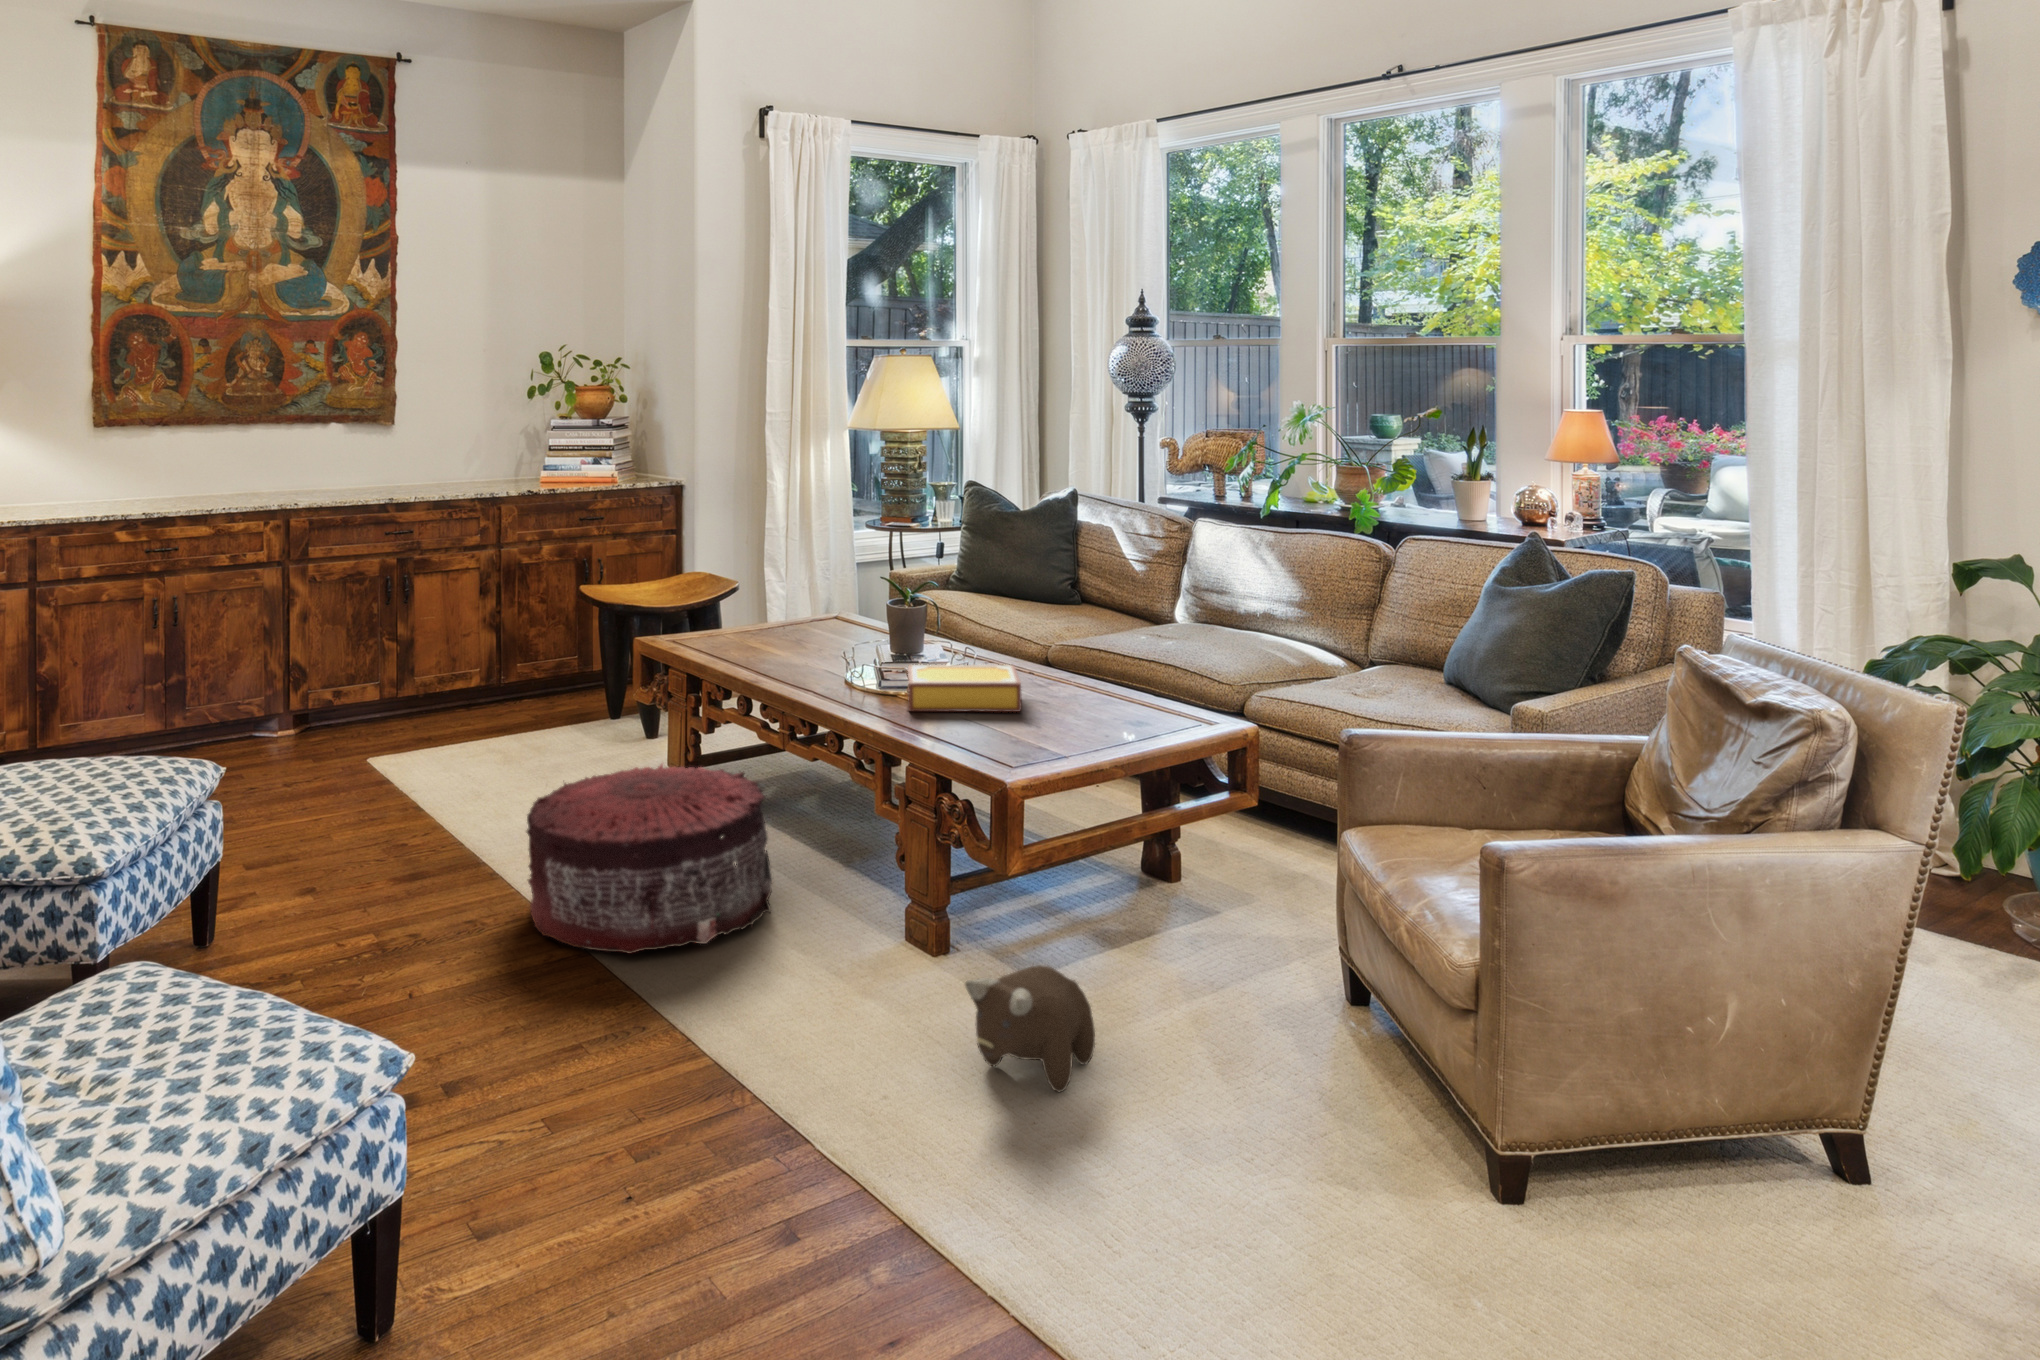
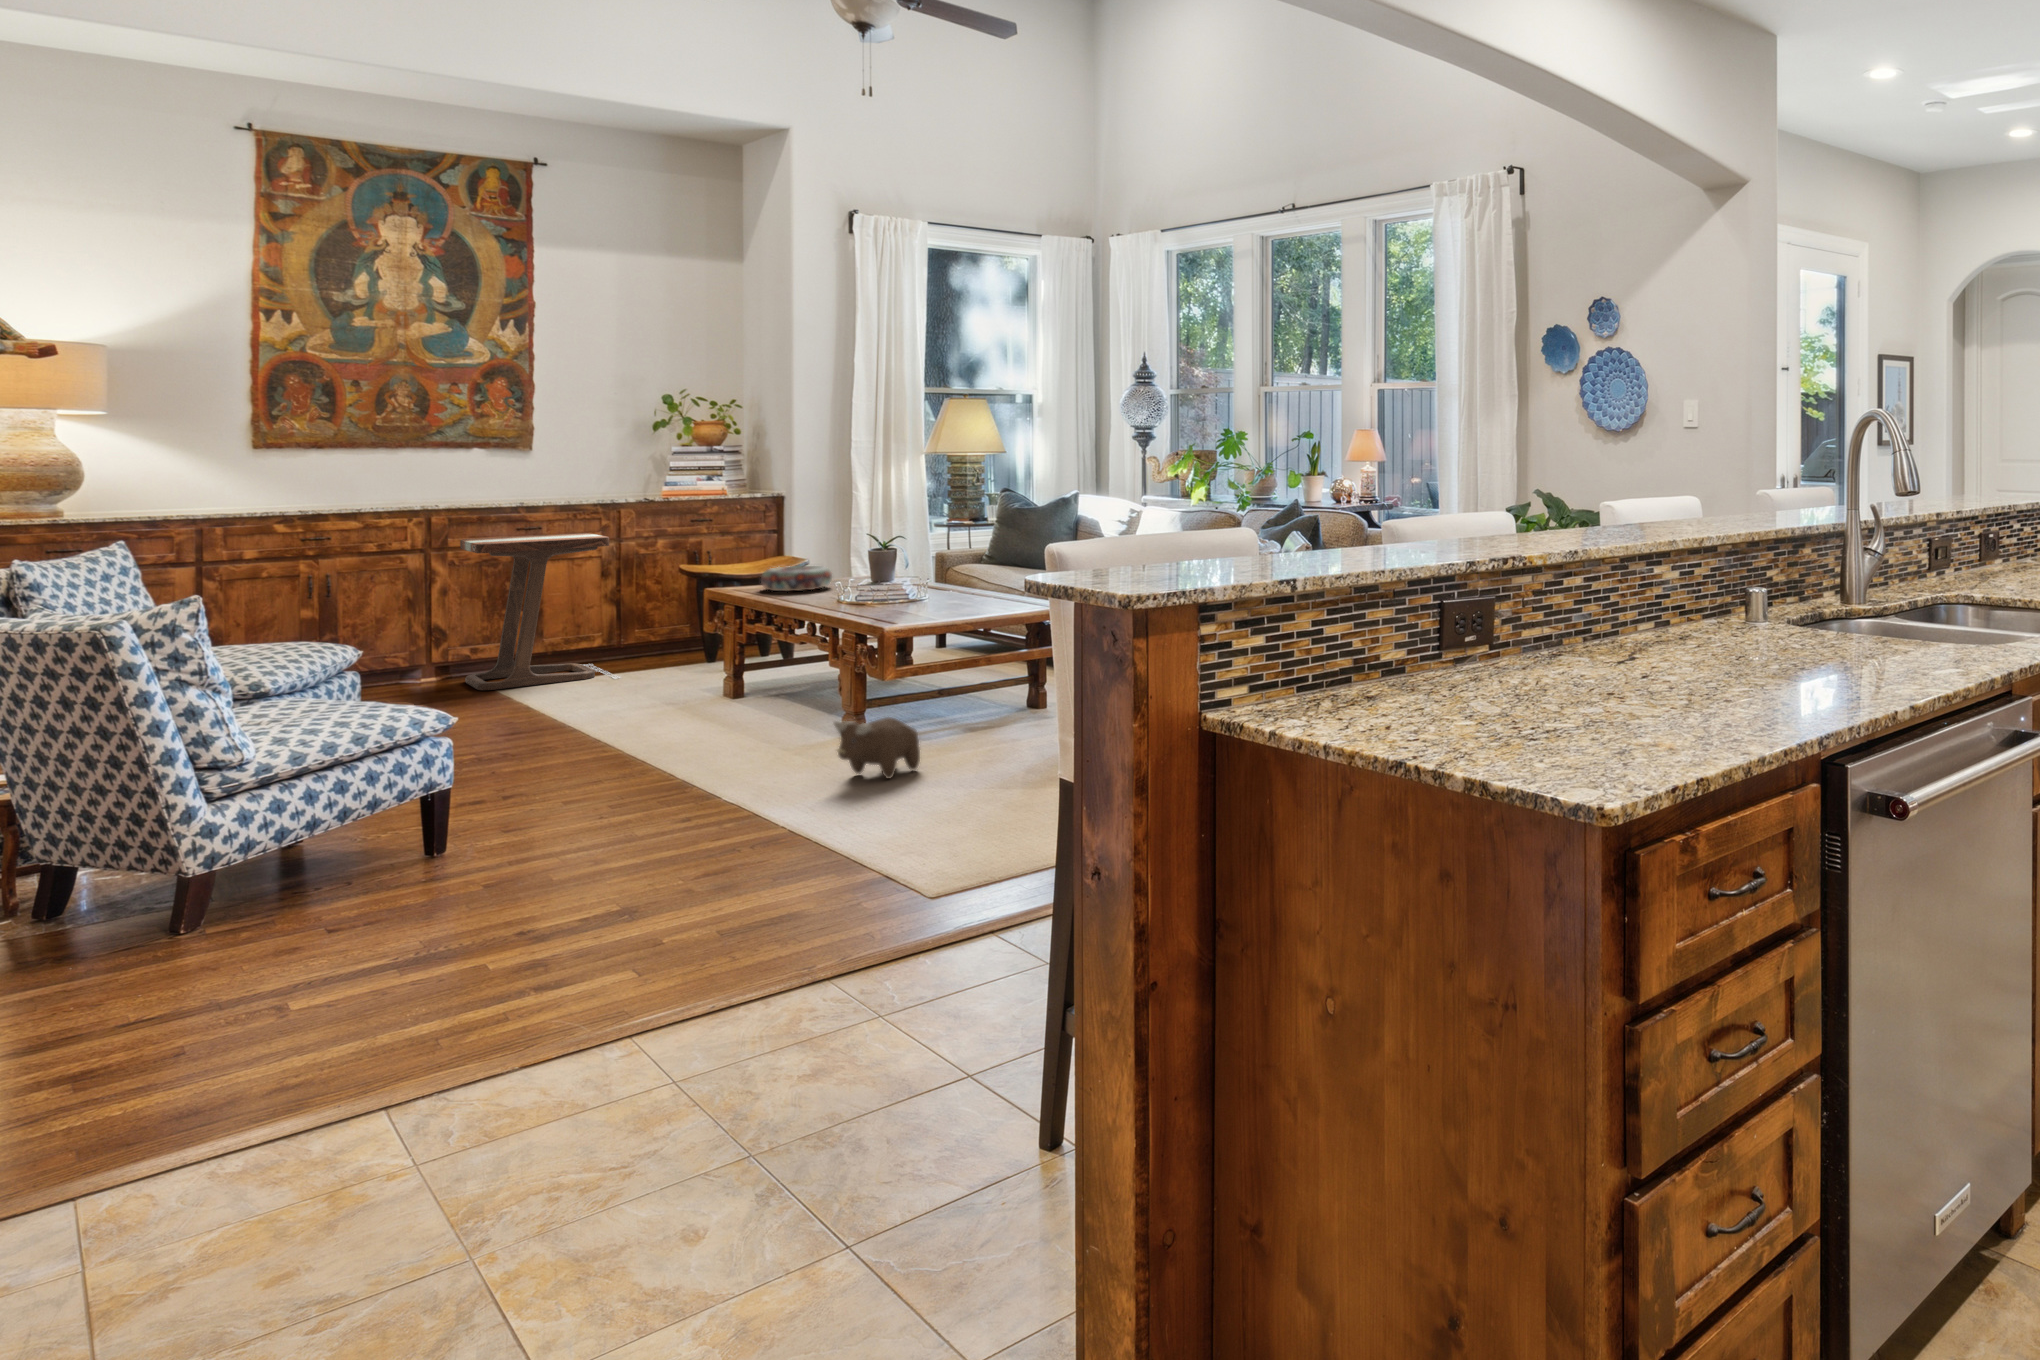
side table: none [324,541,517,761] -> present [460,533,620,690]
decorative bowl: none [714,612,808,655] -> present [761,566,832,591]
book: present [908,665,1021,712] -> none [869,584,953,609]
pouf: present [527,765,773,954] -> none [589,652,766,753]

